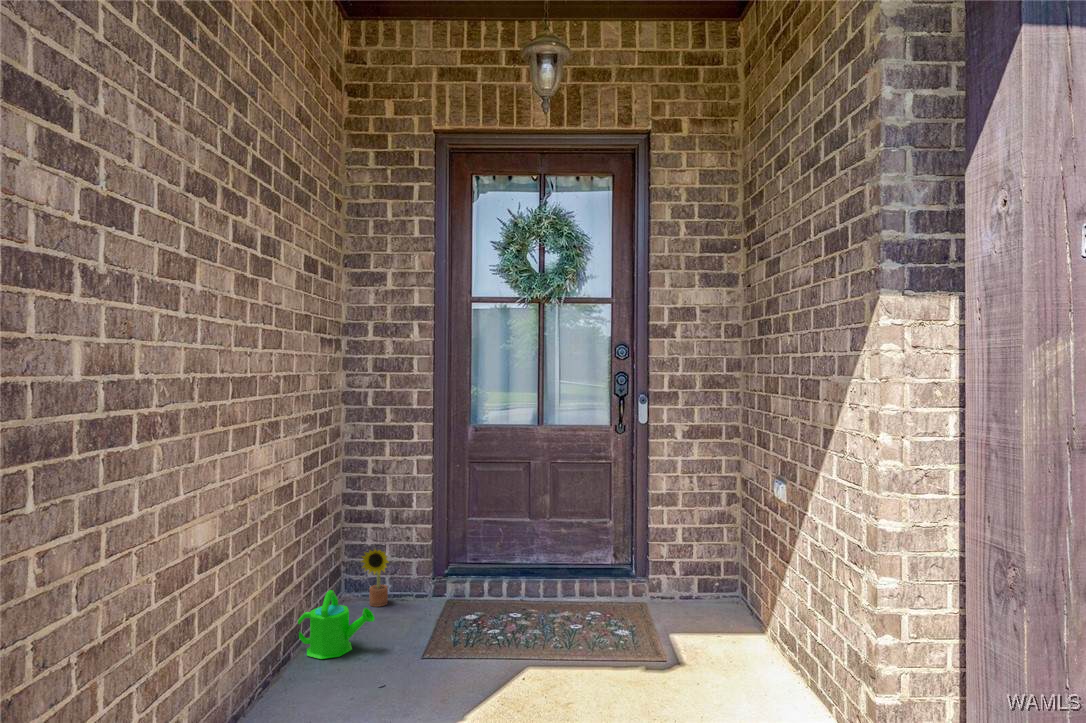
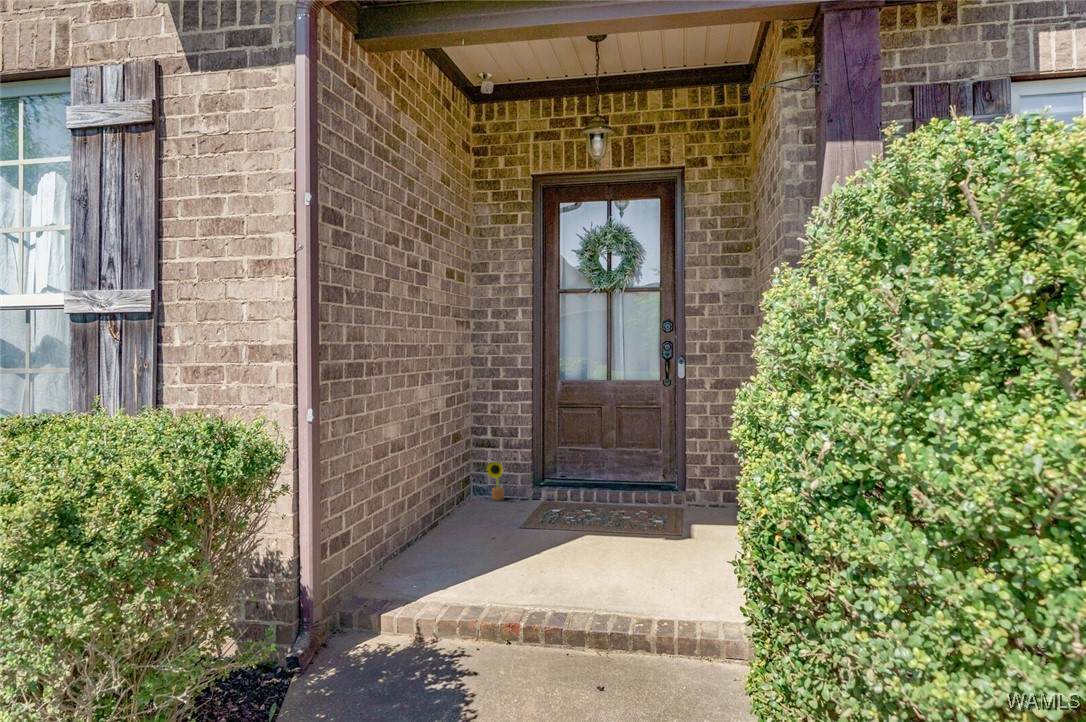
watering can: present [298,590,375,659] -> none [444,481,493,521]

